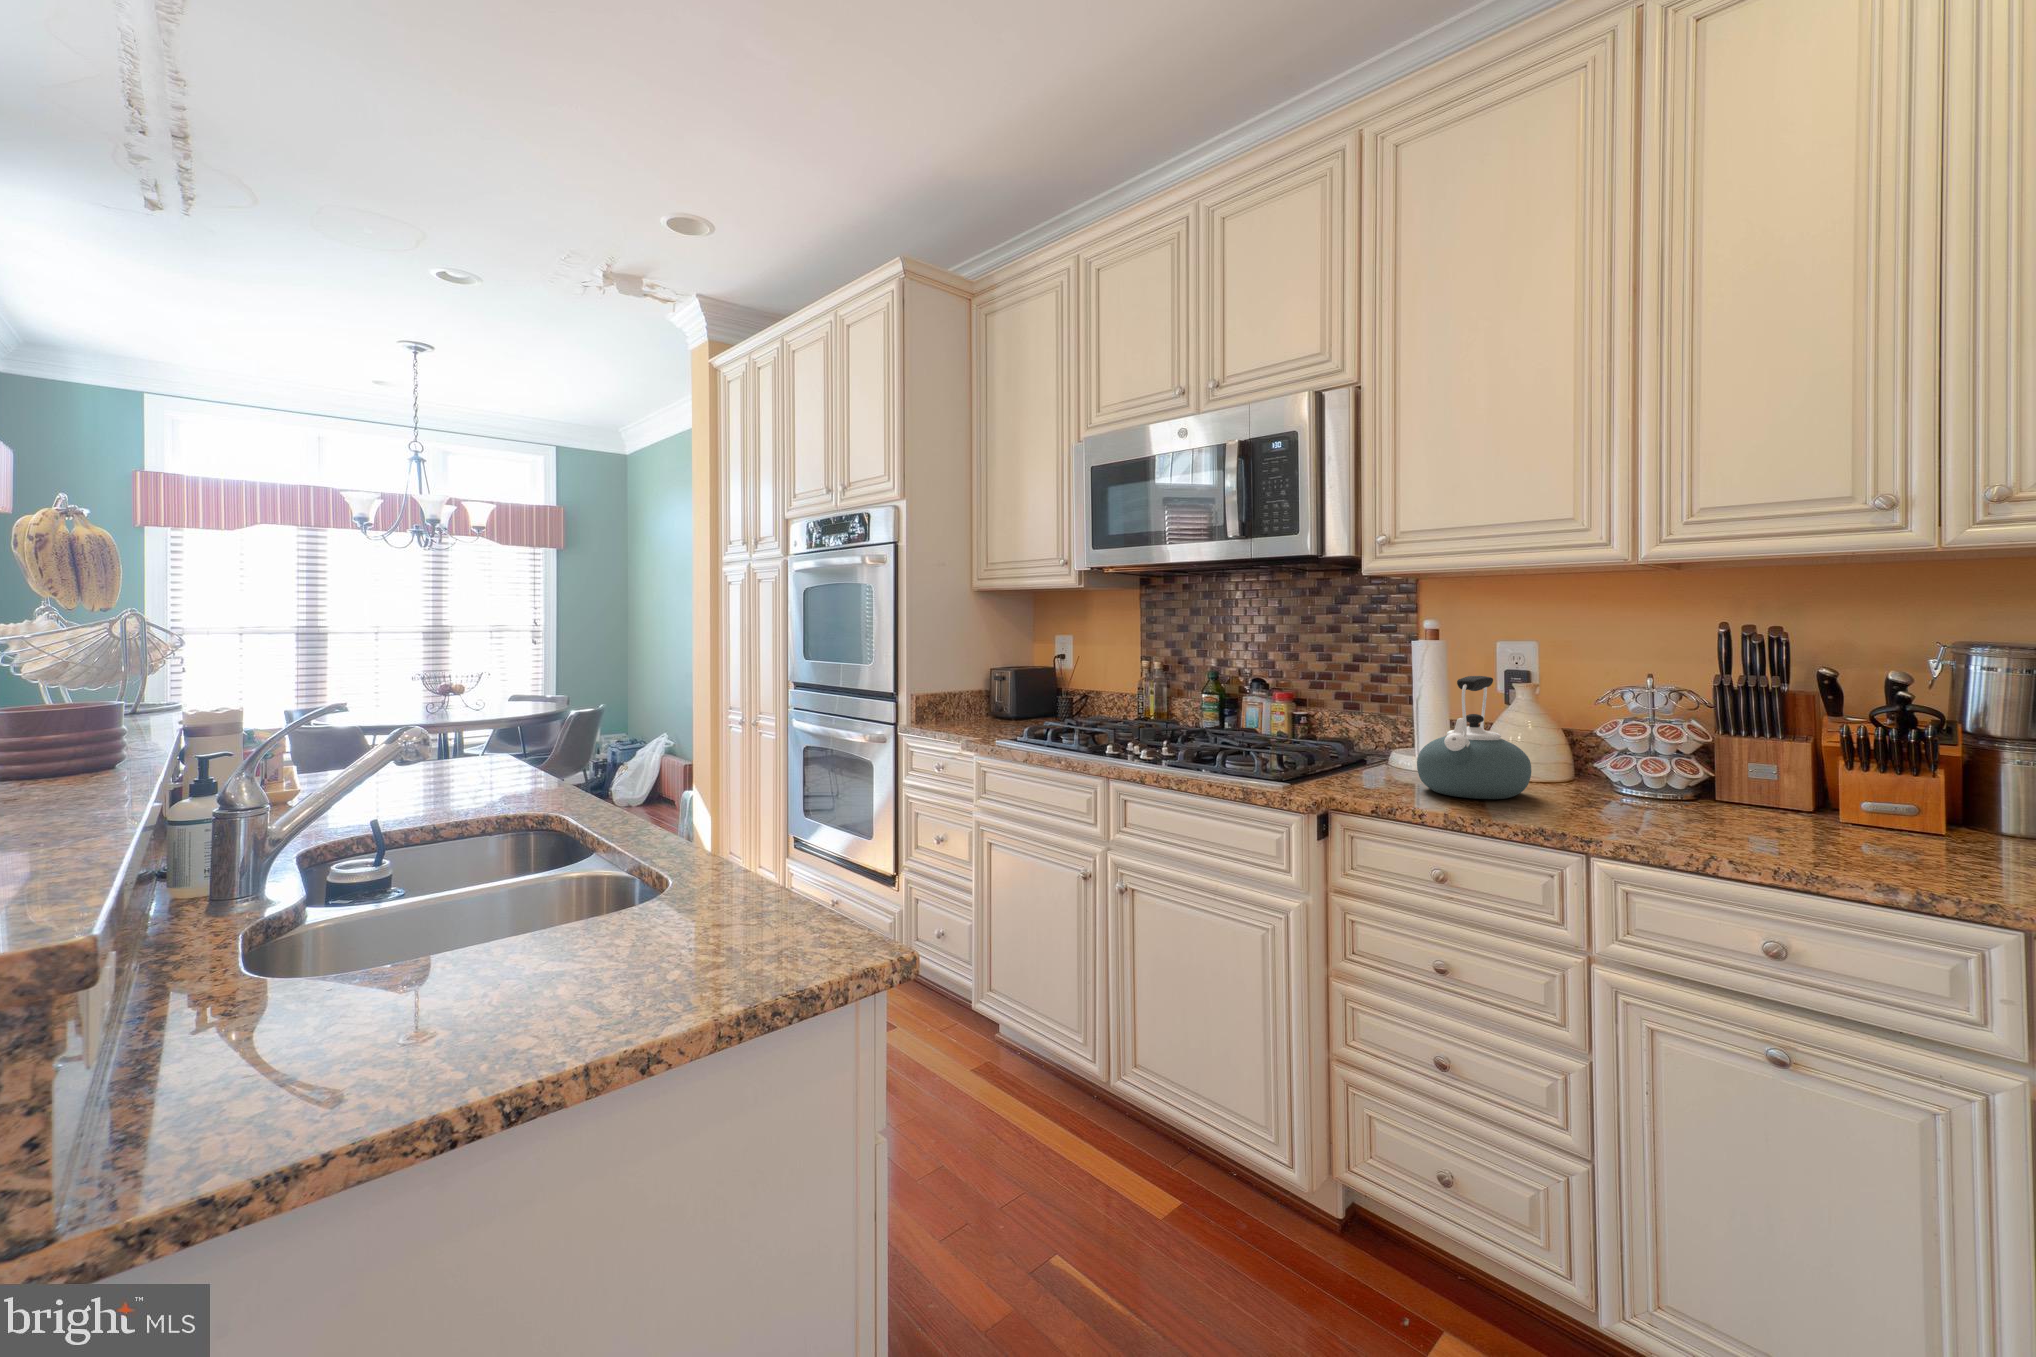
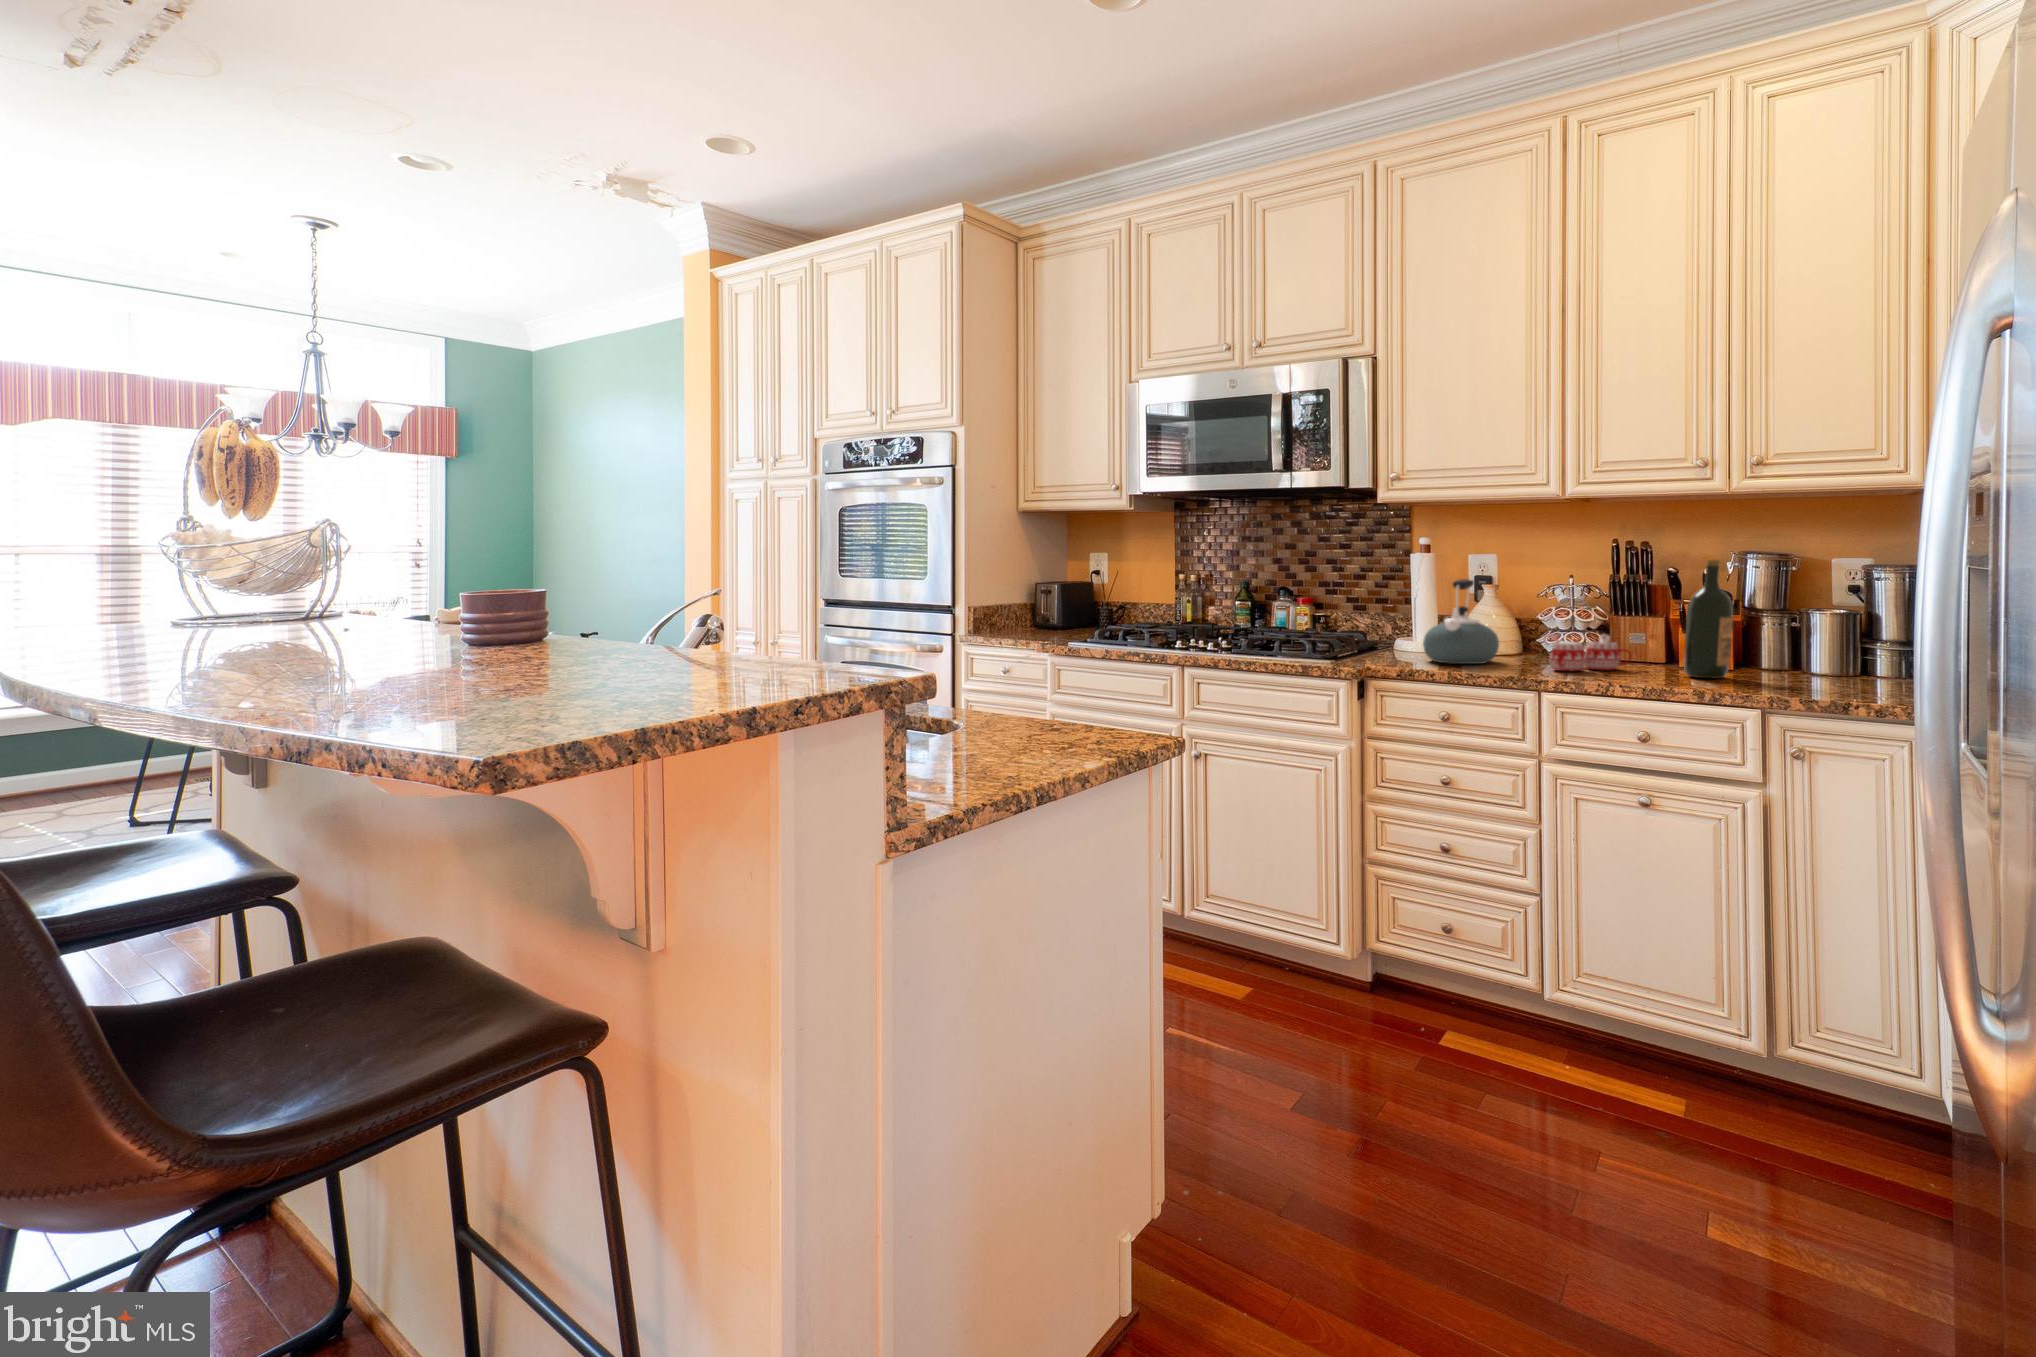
wine bottle: none [1867,653,1971,861] -> present [1684,560,1733,678]
mug: none [1599,762,1758,826] -> present [1542,633,1631,671]

